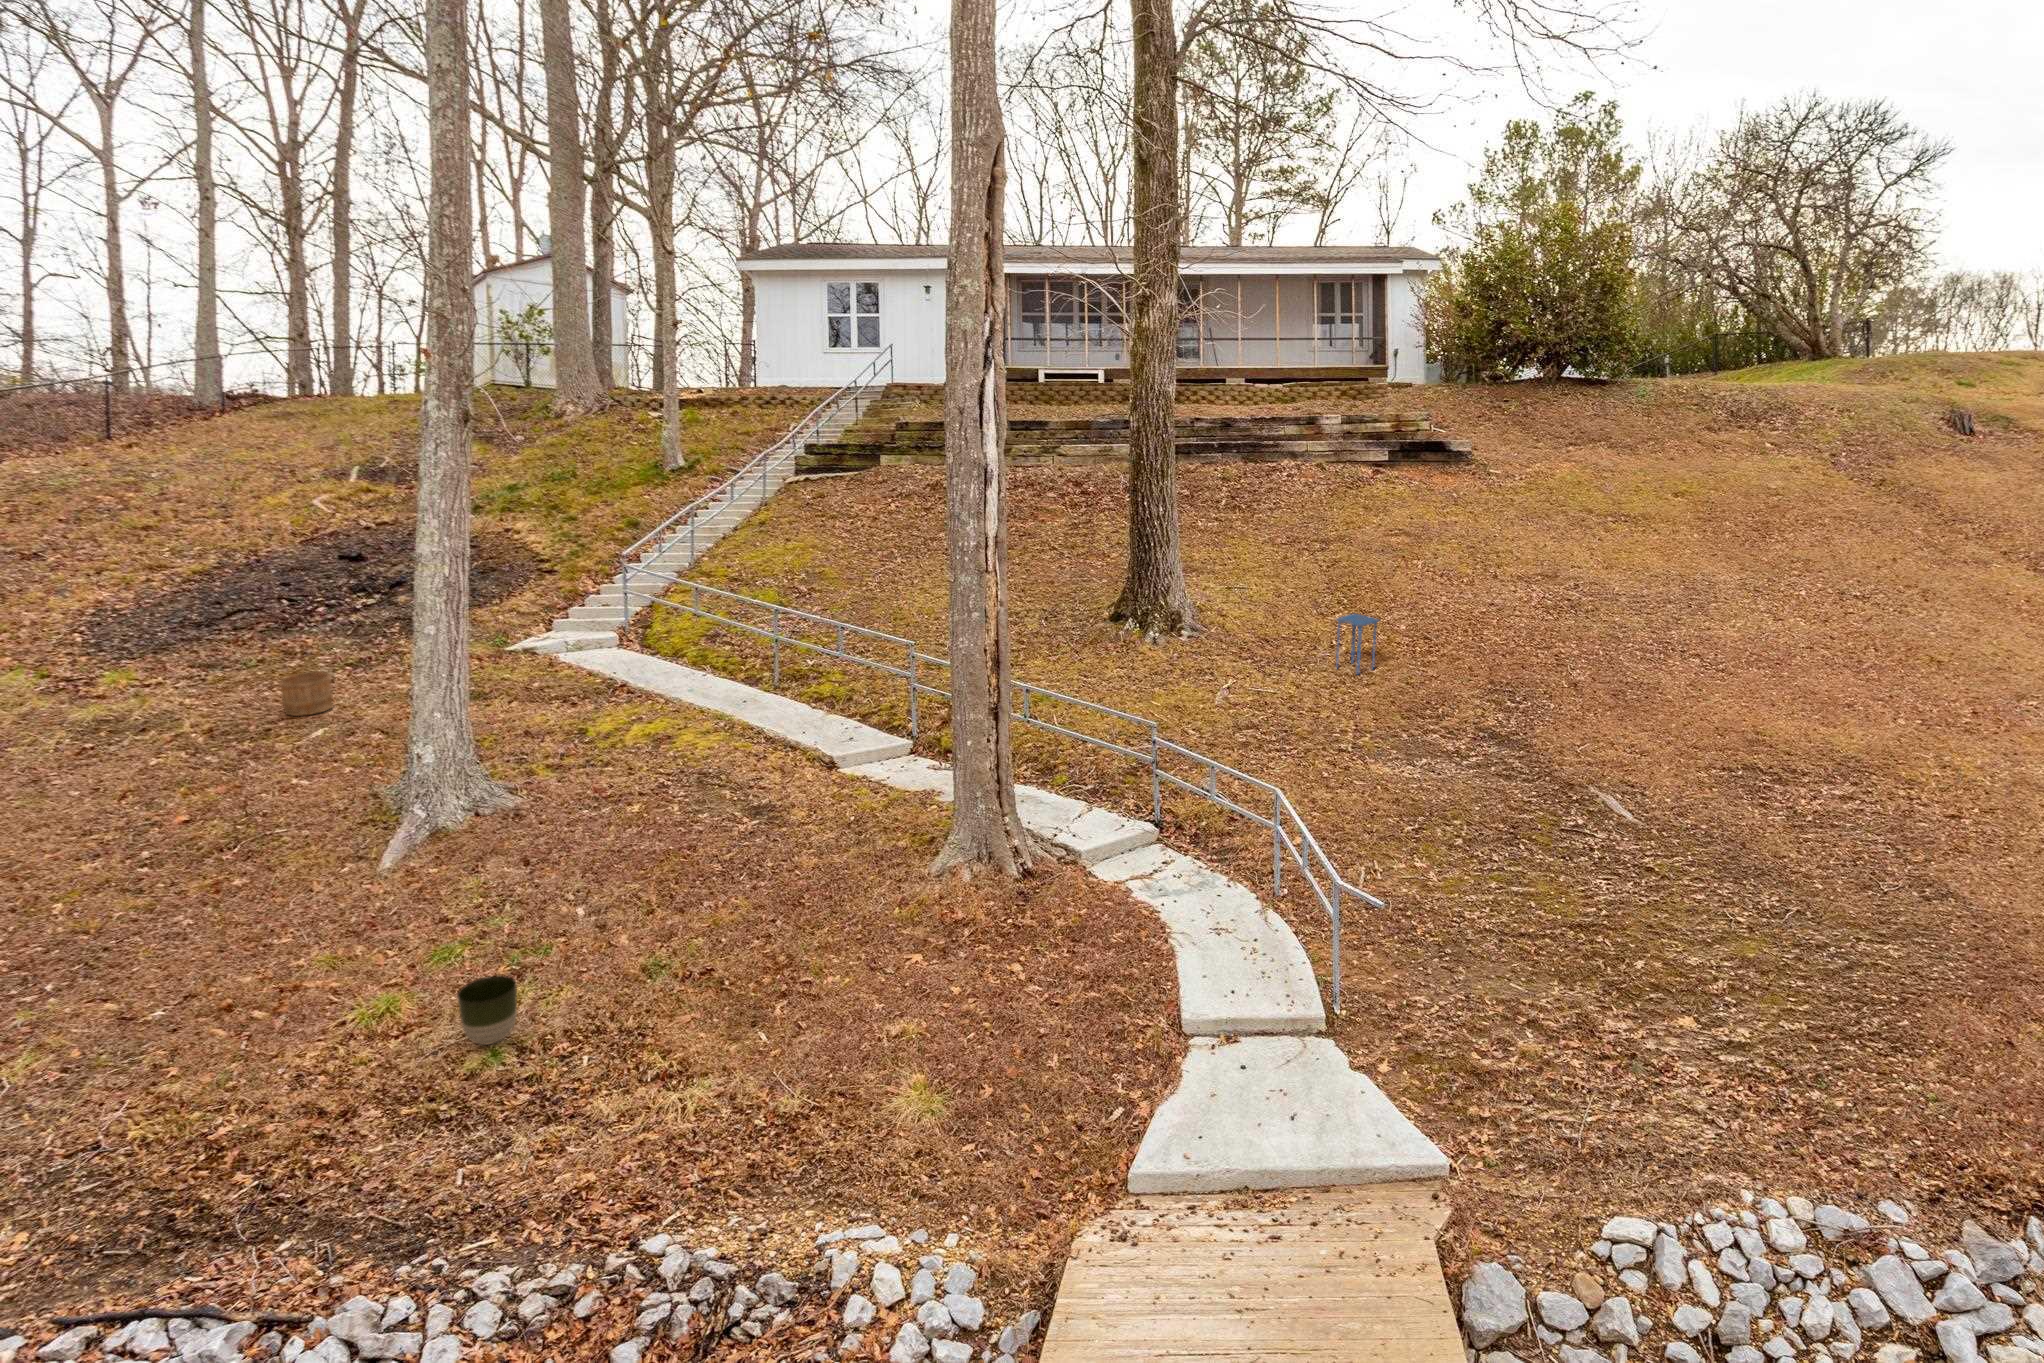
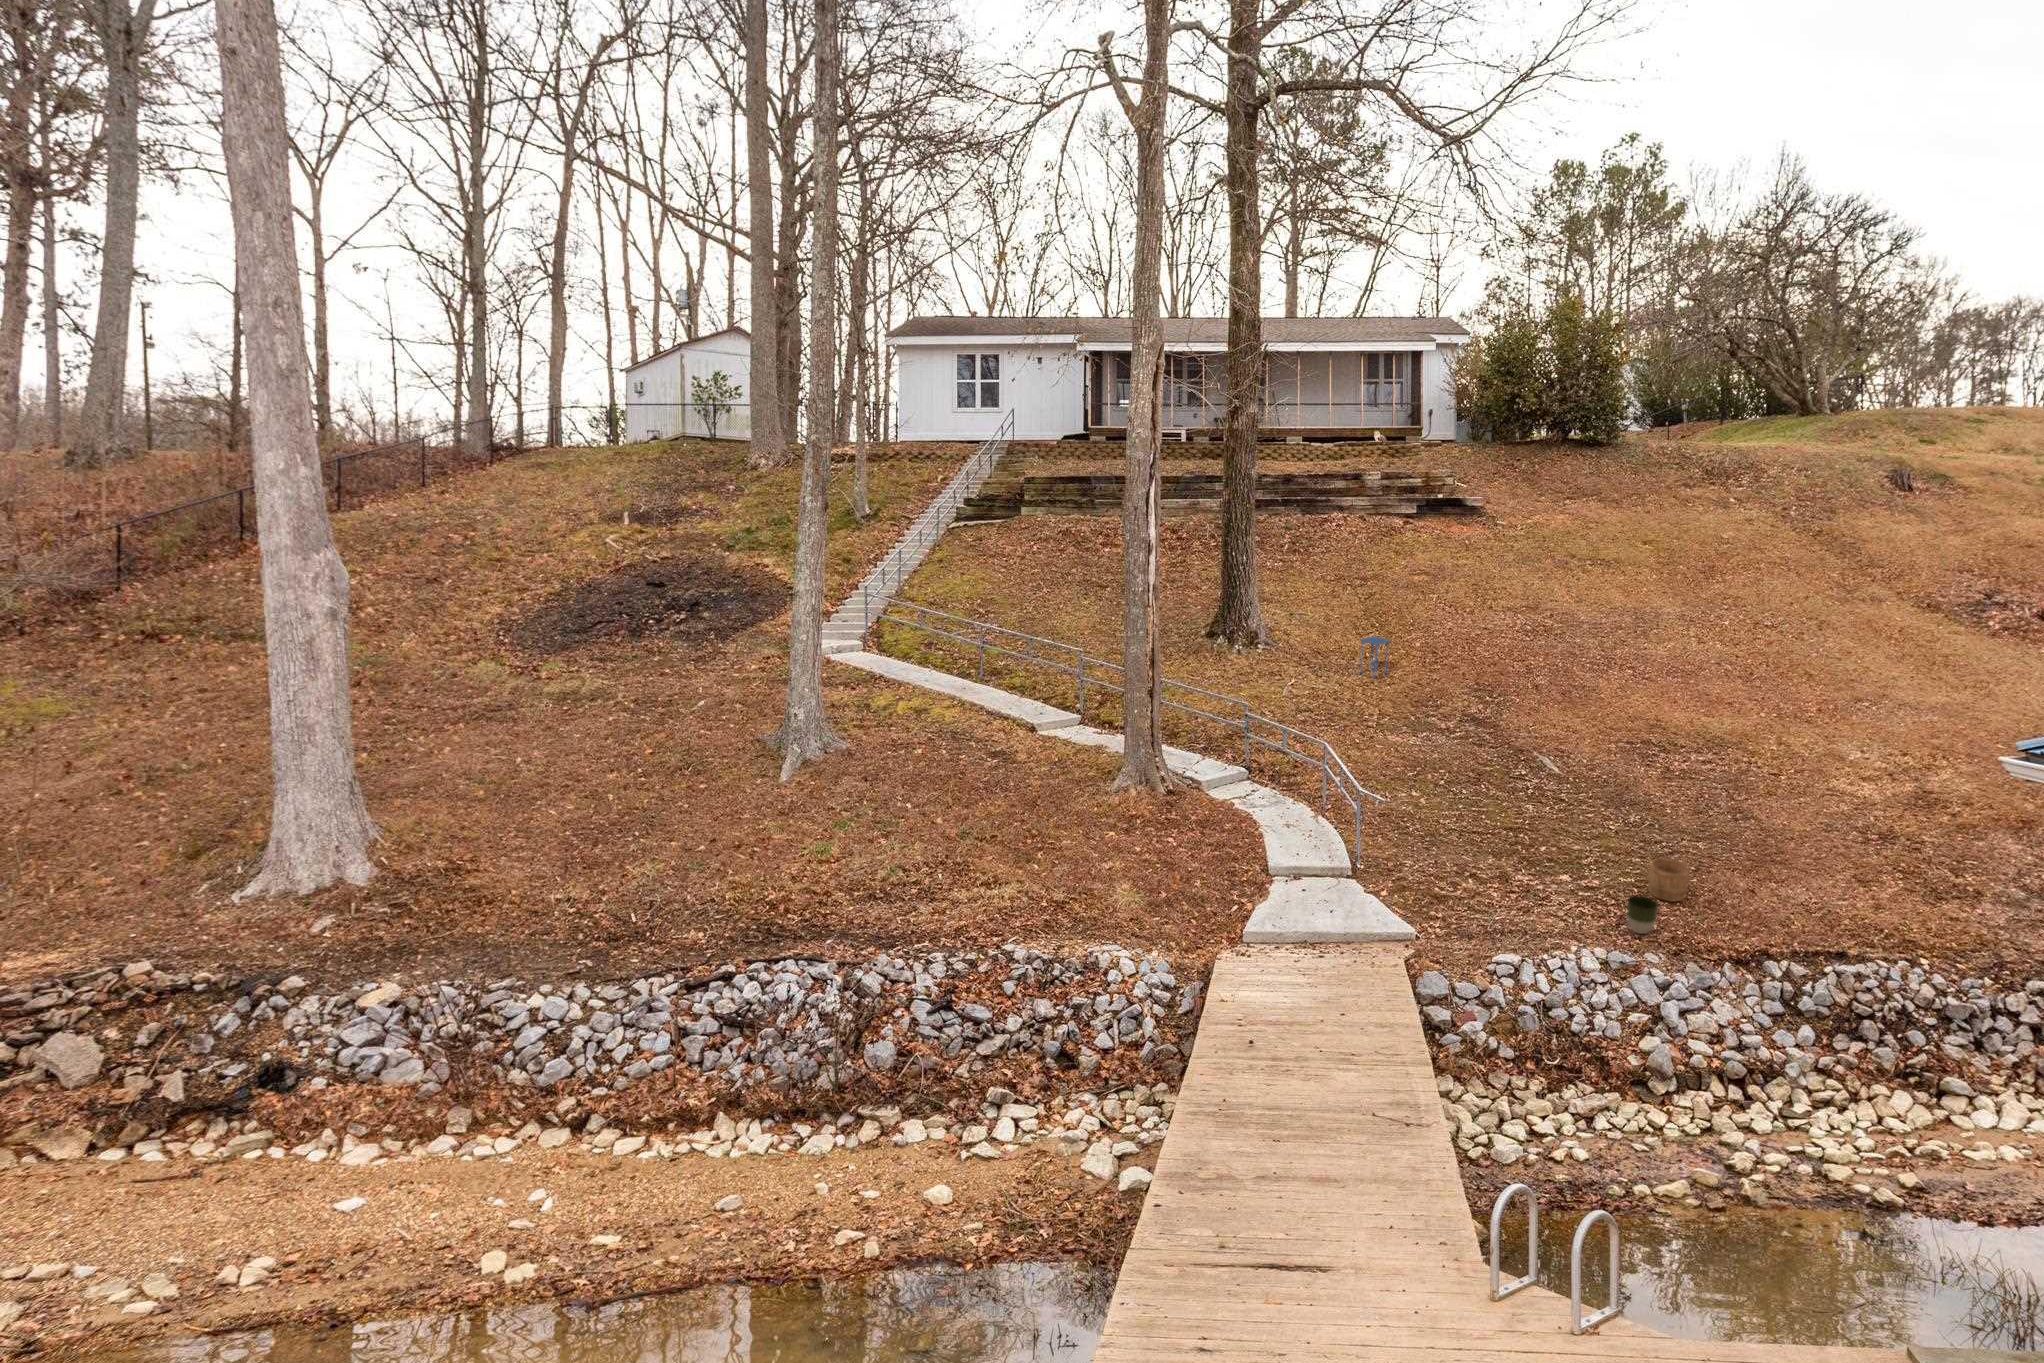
wooden bucket: present [279,671,333,716] -> present [1648,858,1690,902]
planter: present [457,975,517,1045] -> present [1626,895,1658,934]

